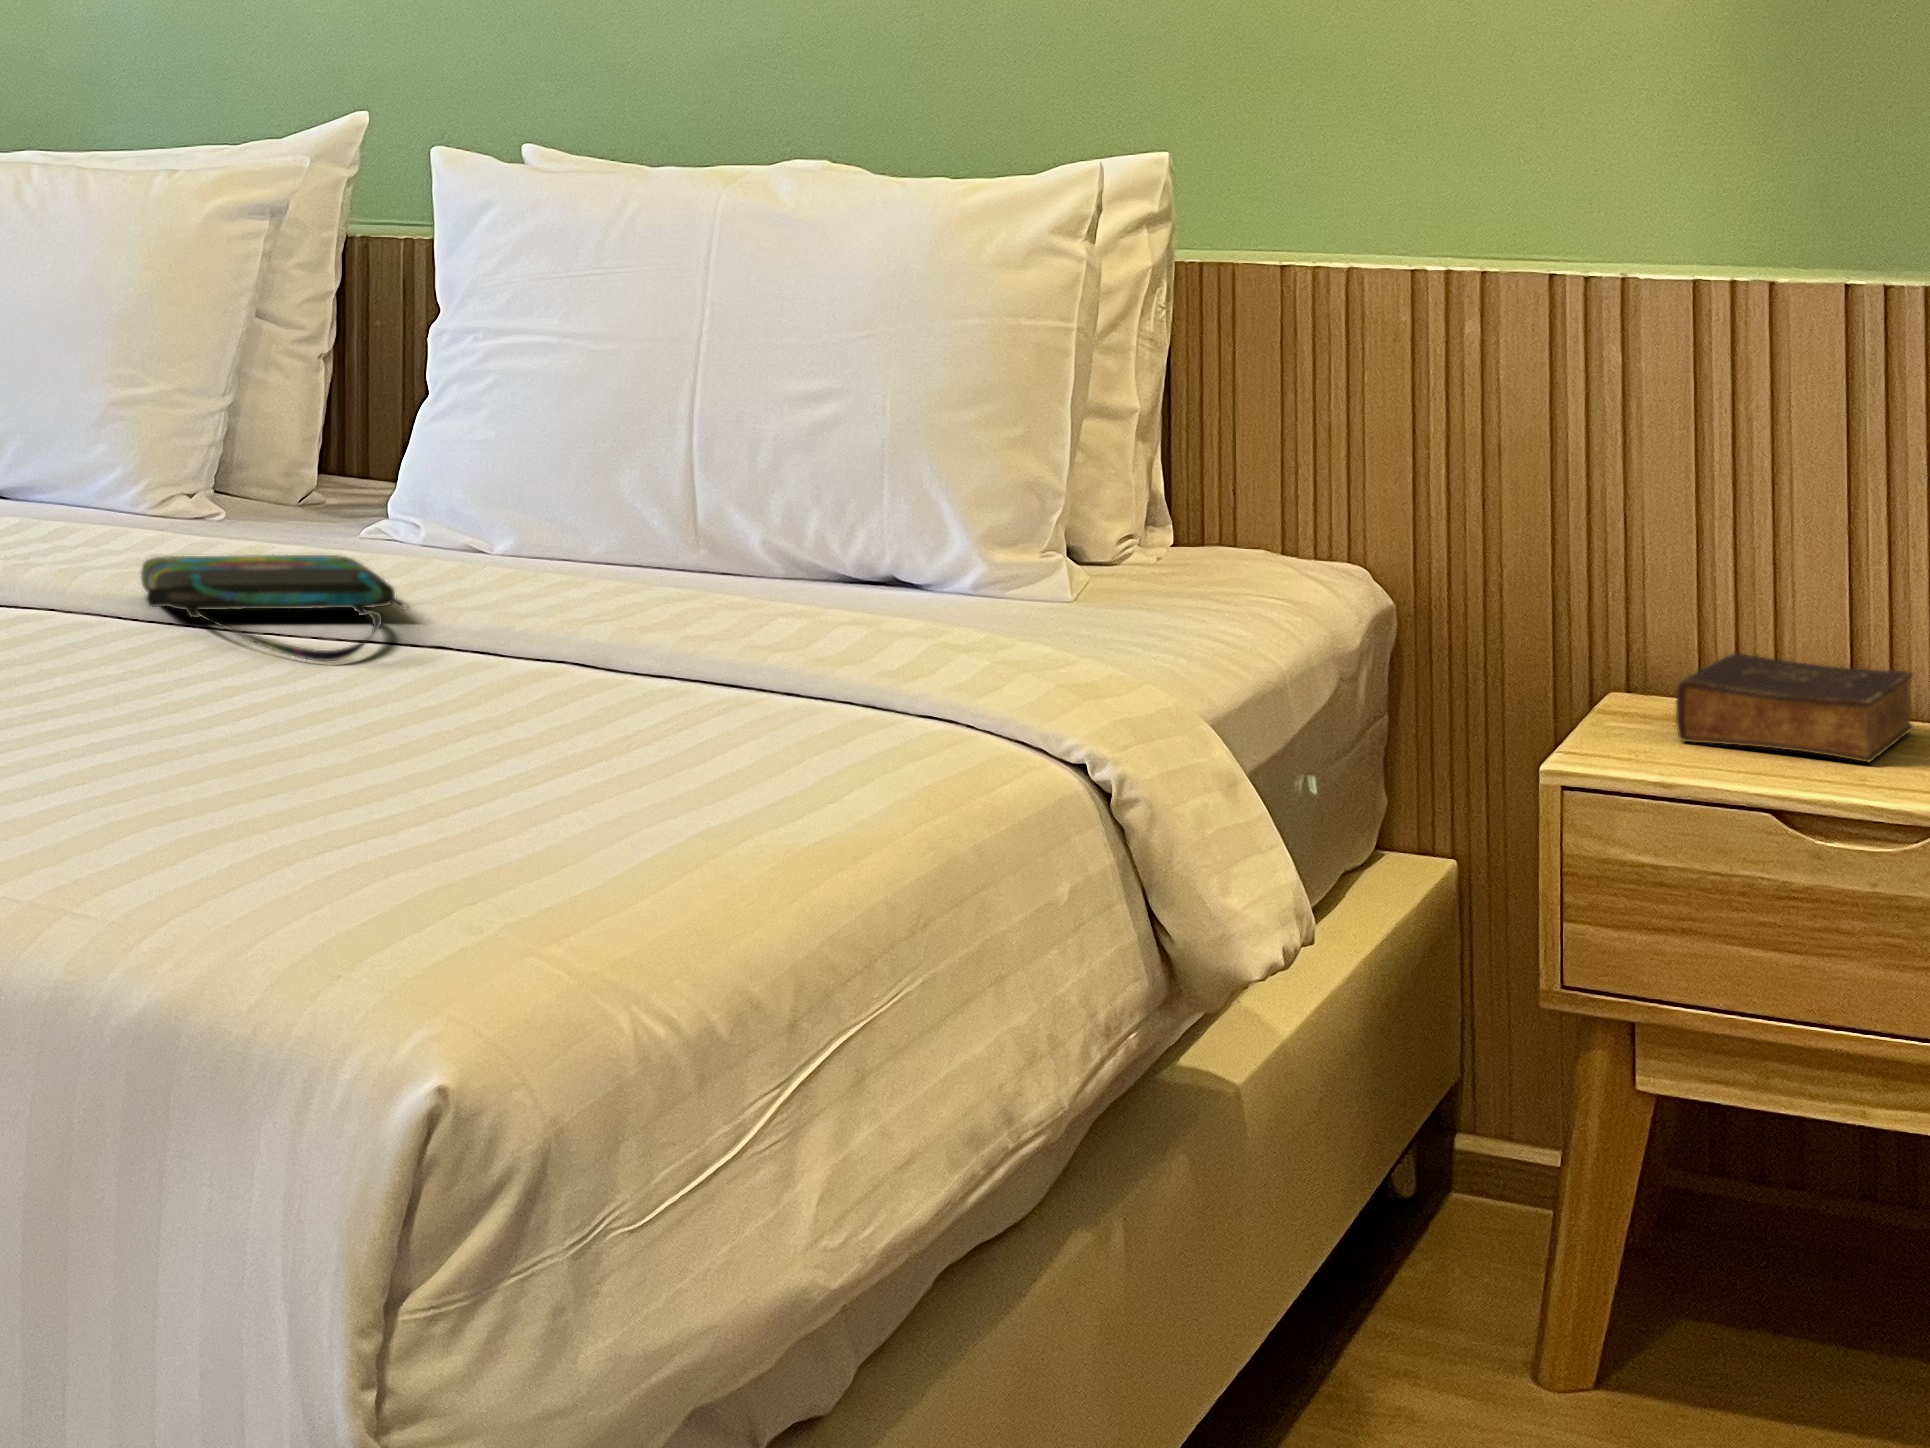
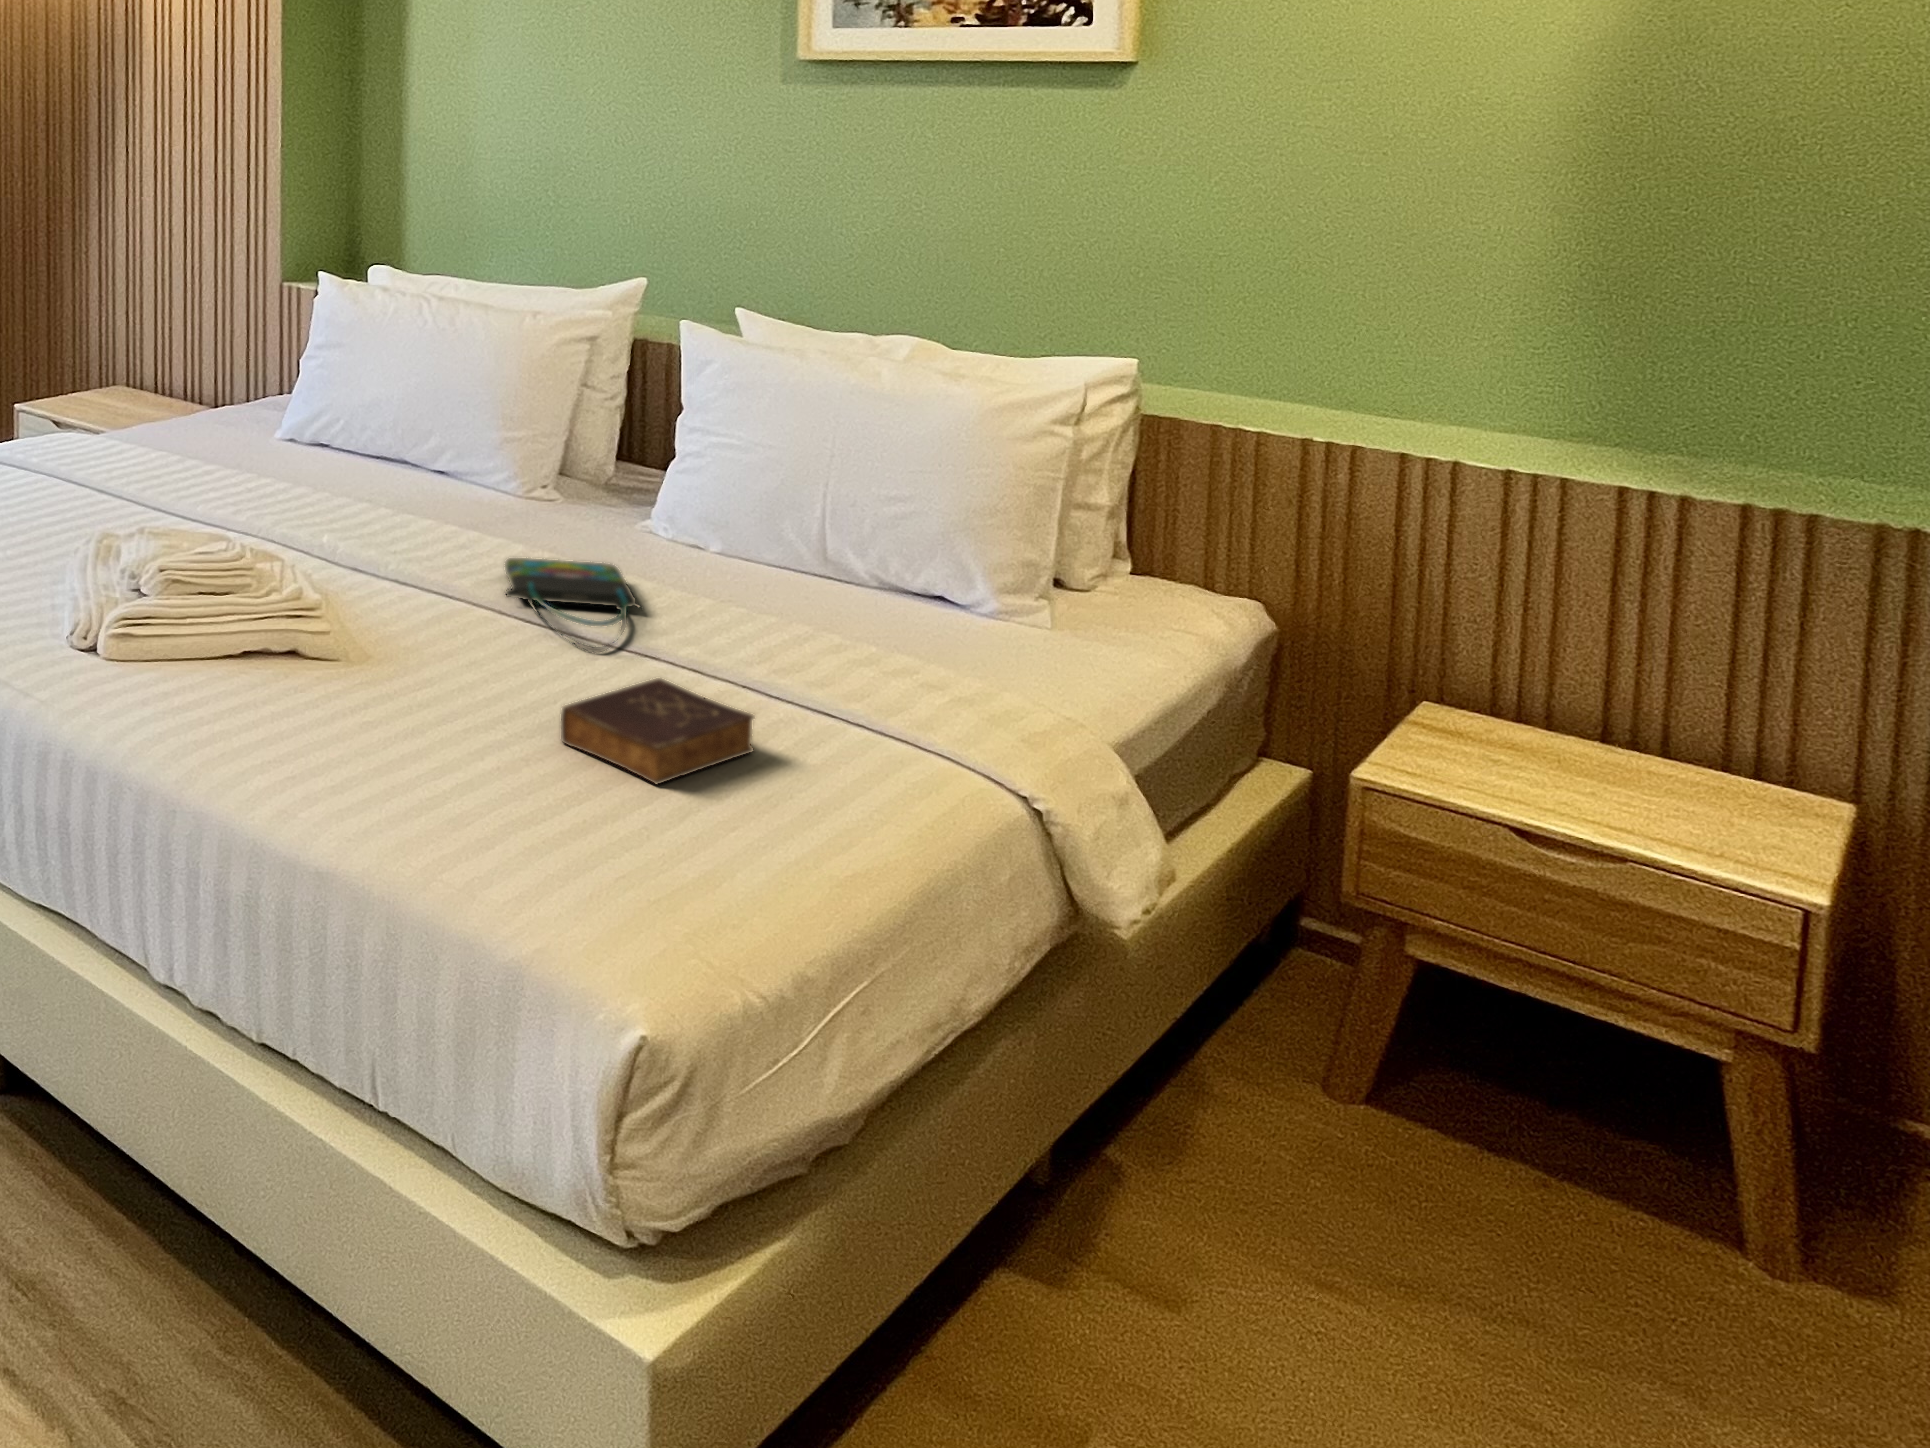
book: present [1676,653,1913,762] -> present [561,678,754,784]

